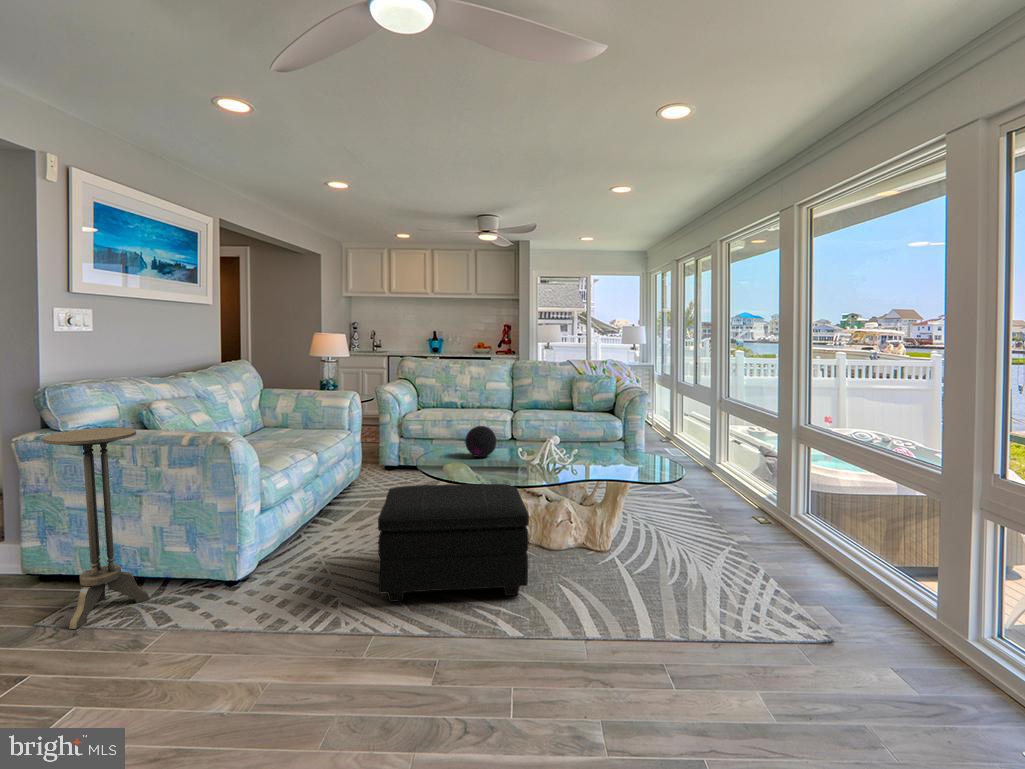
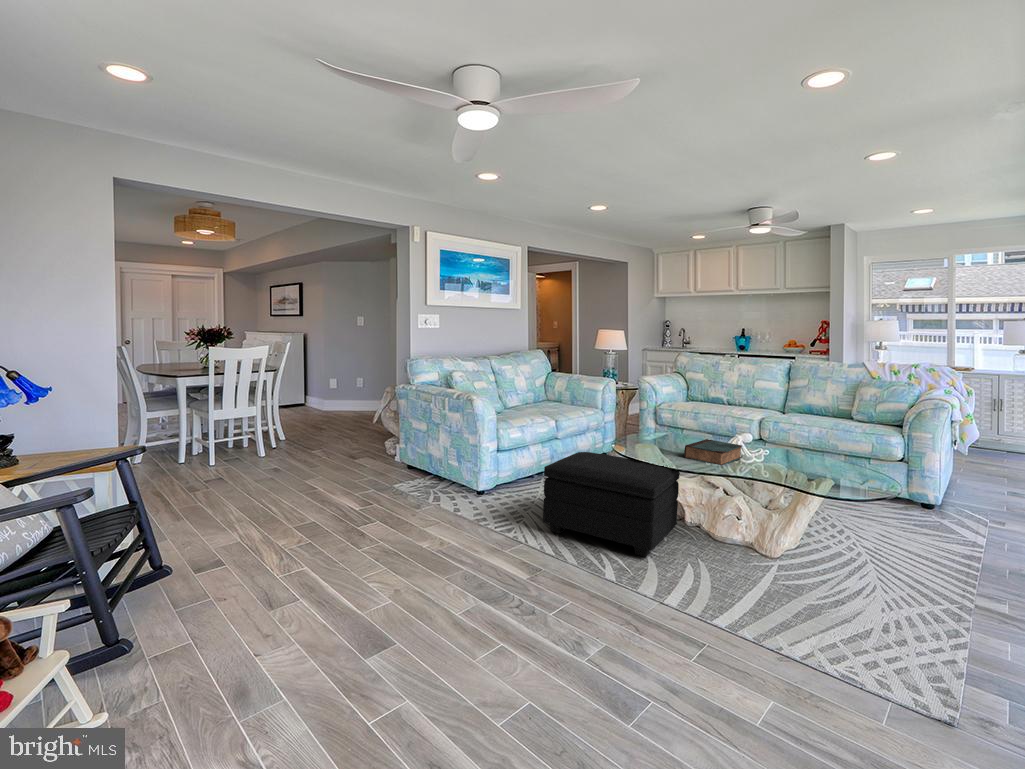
decorative orb: present [465,426,497,457] -> none [672,417,702,446]
side table: present [43,428,149,629] -> none [391,384,434,494]
book: none [505,447,548,473] -> present [684,439,742,465]

